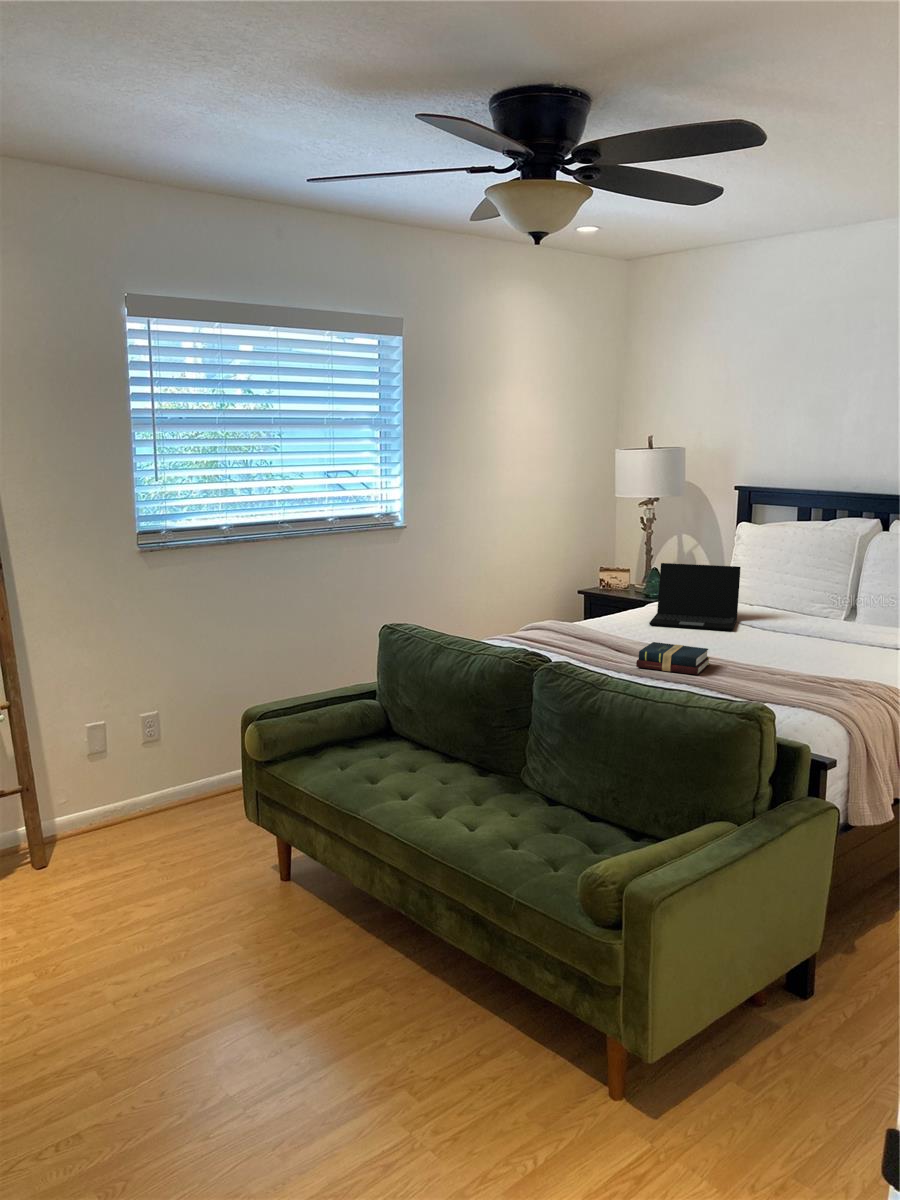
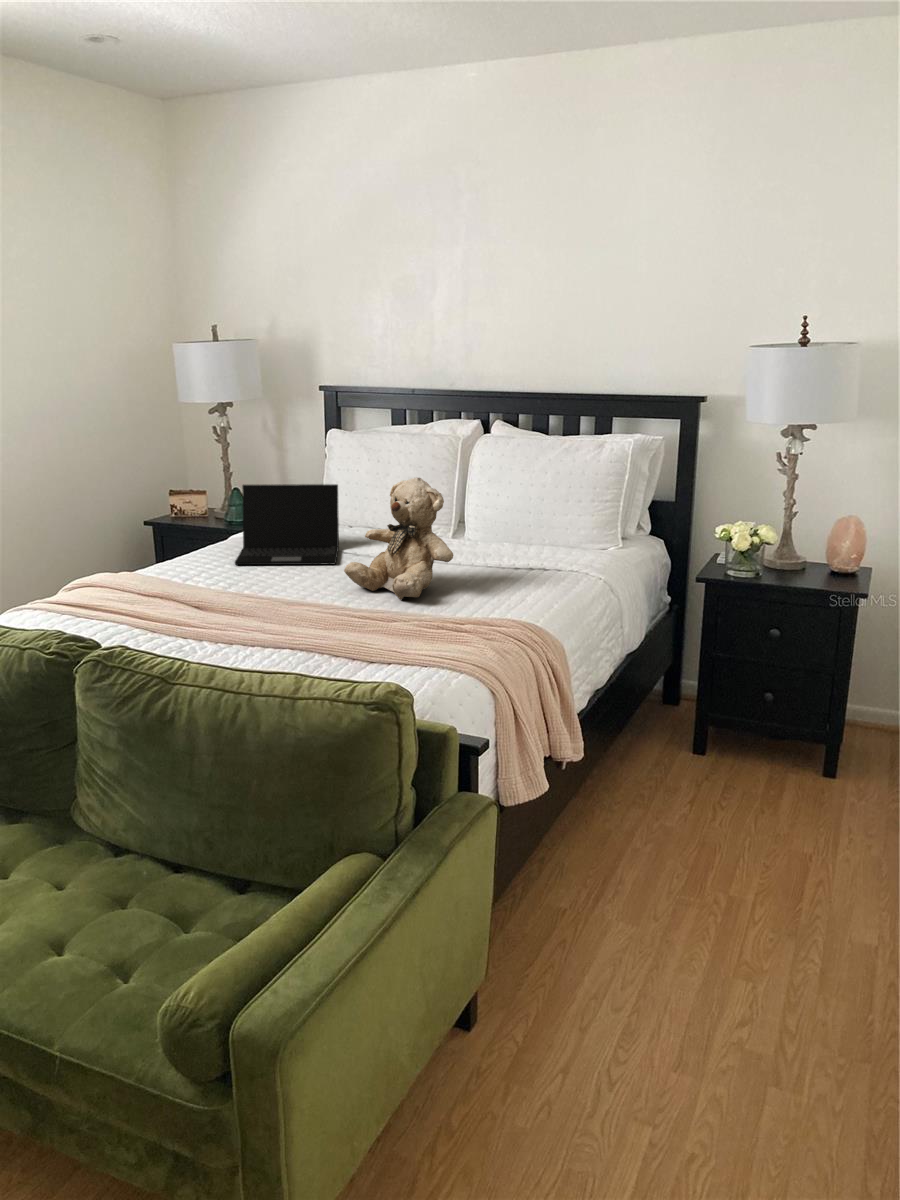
teddy bear: none [738,562,833,661] -> present [344,477,454,600]
hardback book: present [636,642,710,675] -> none [222,593,315,633]

